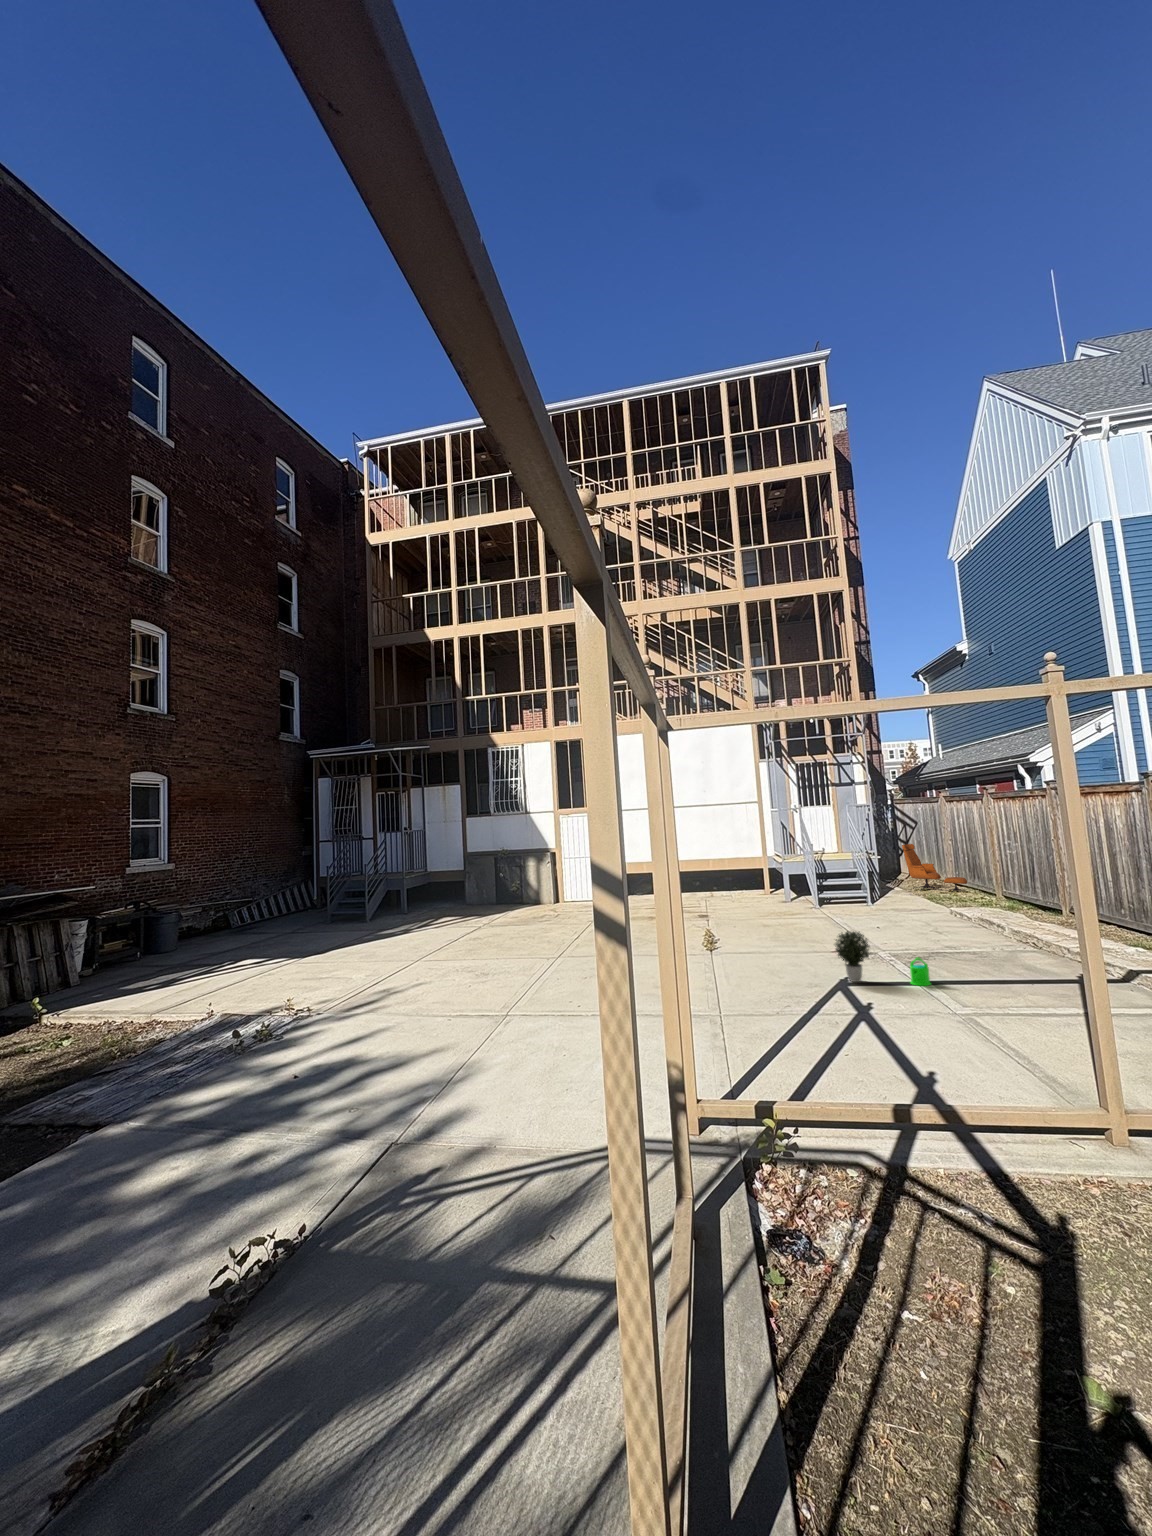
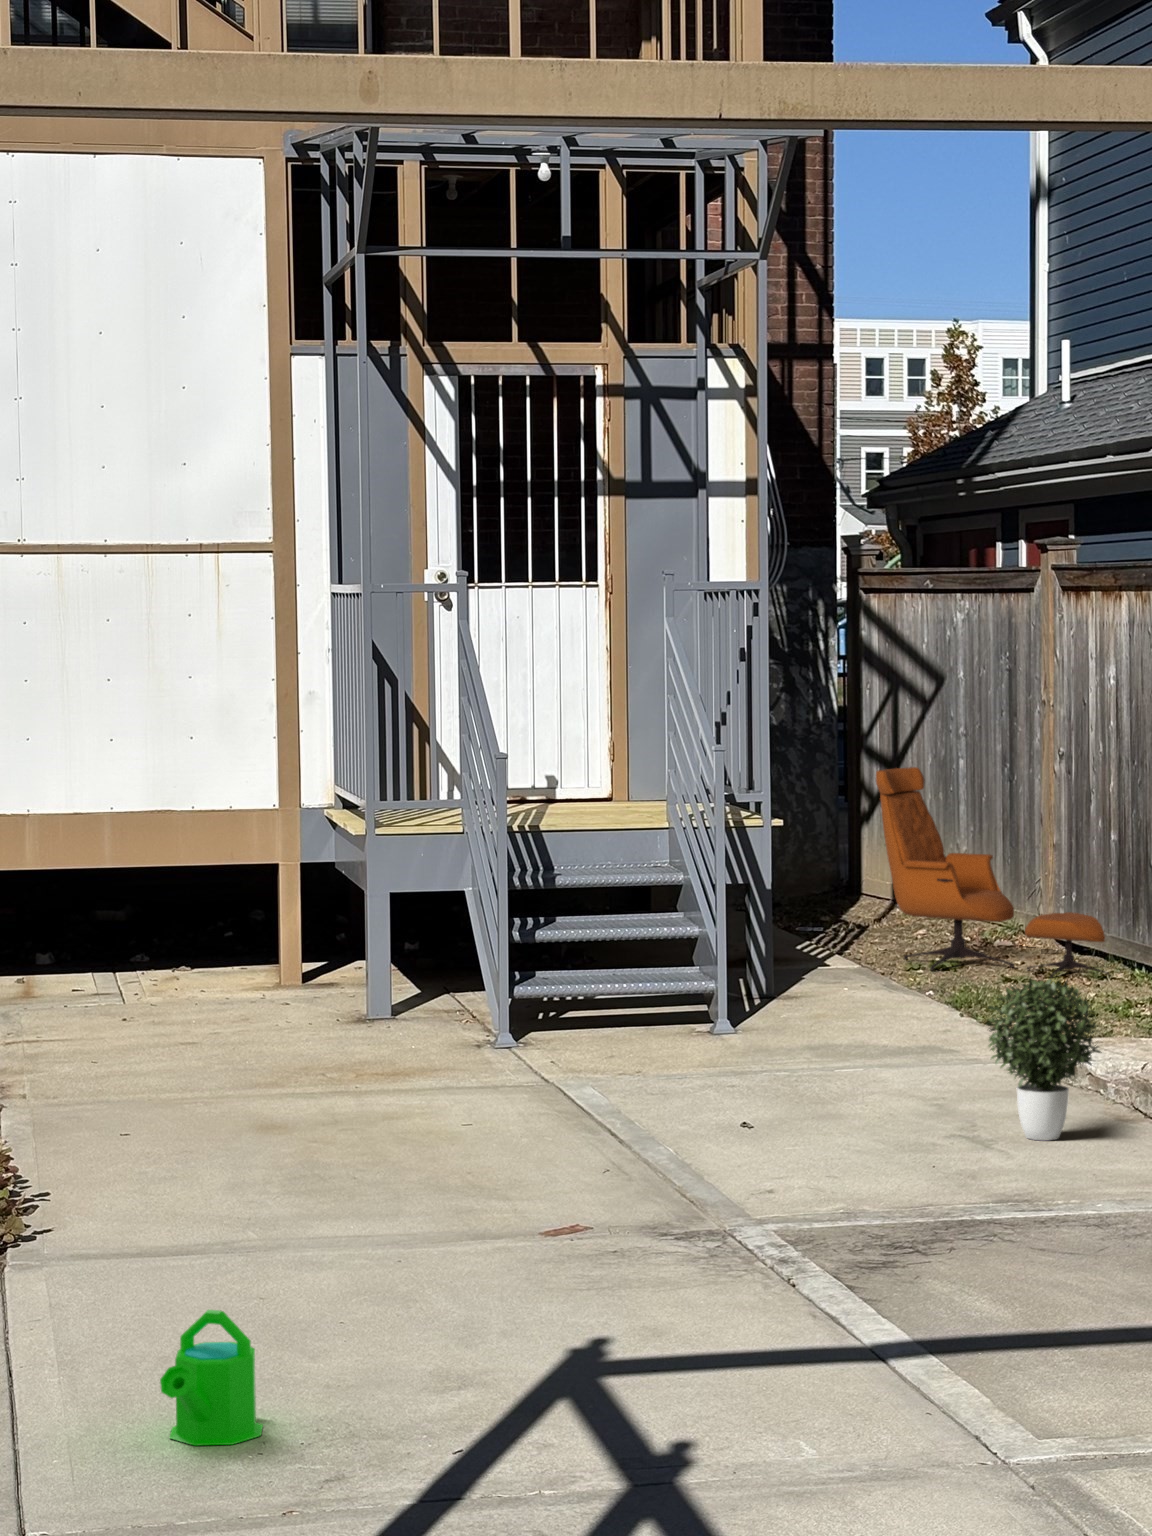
potted plant: present [835,931,869,982] -> present [986,979,1100,1140]
watering can: present [910,958,931,986] -> present [160,1310,263,1446]

